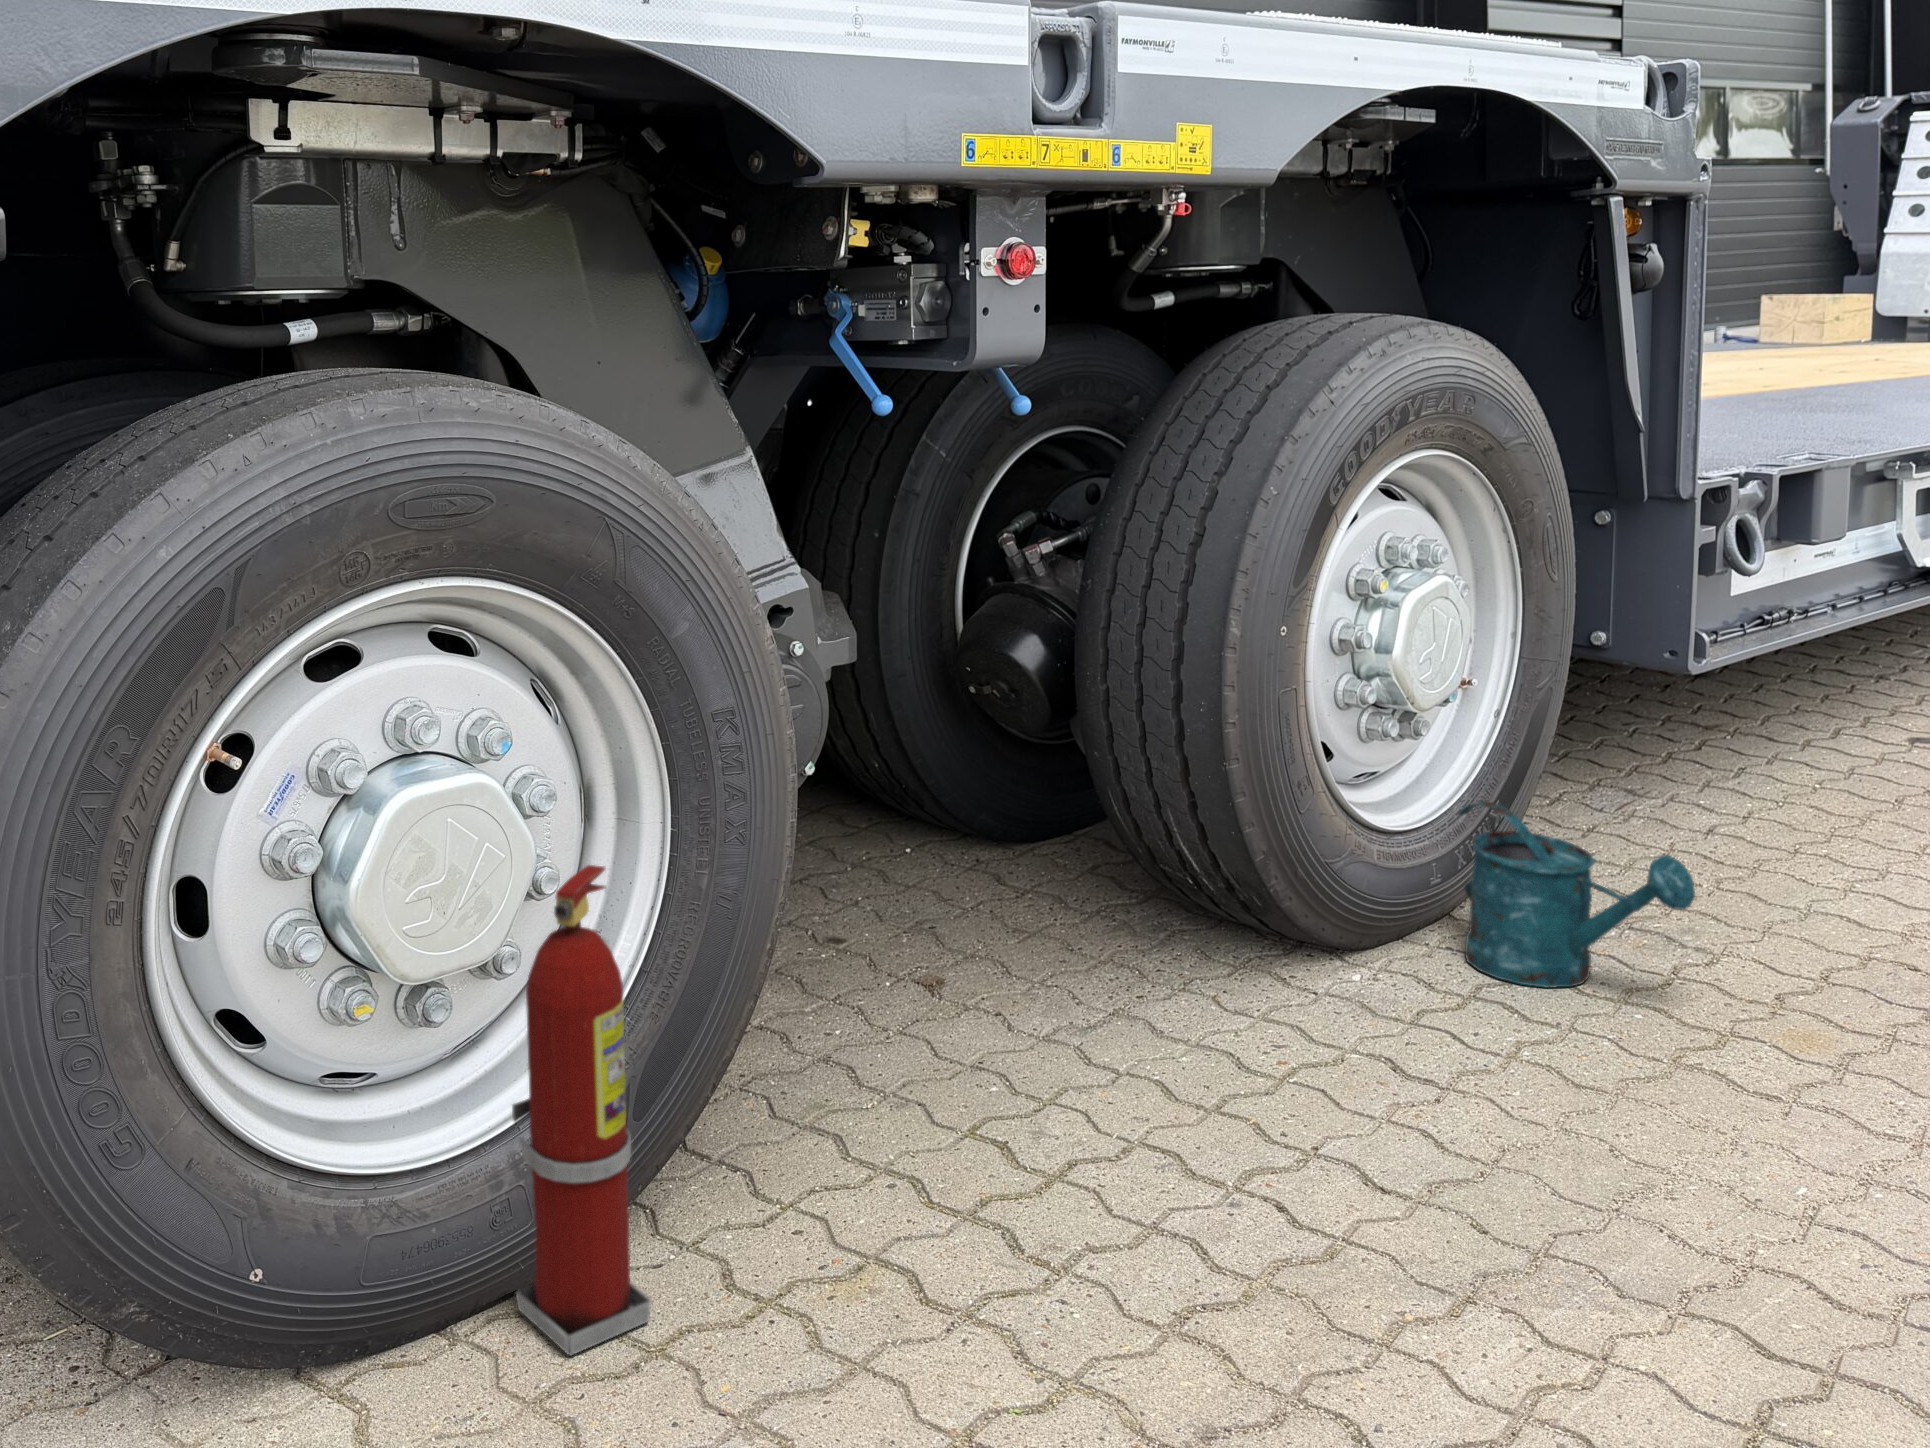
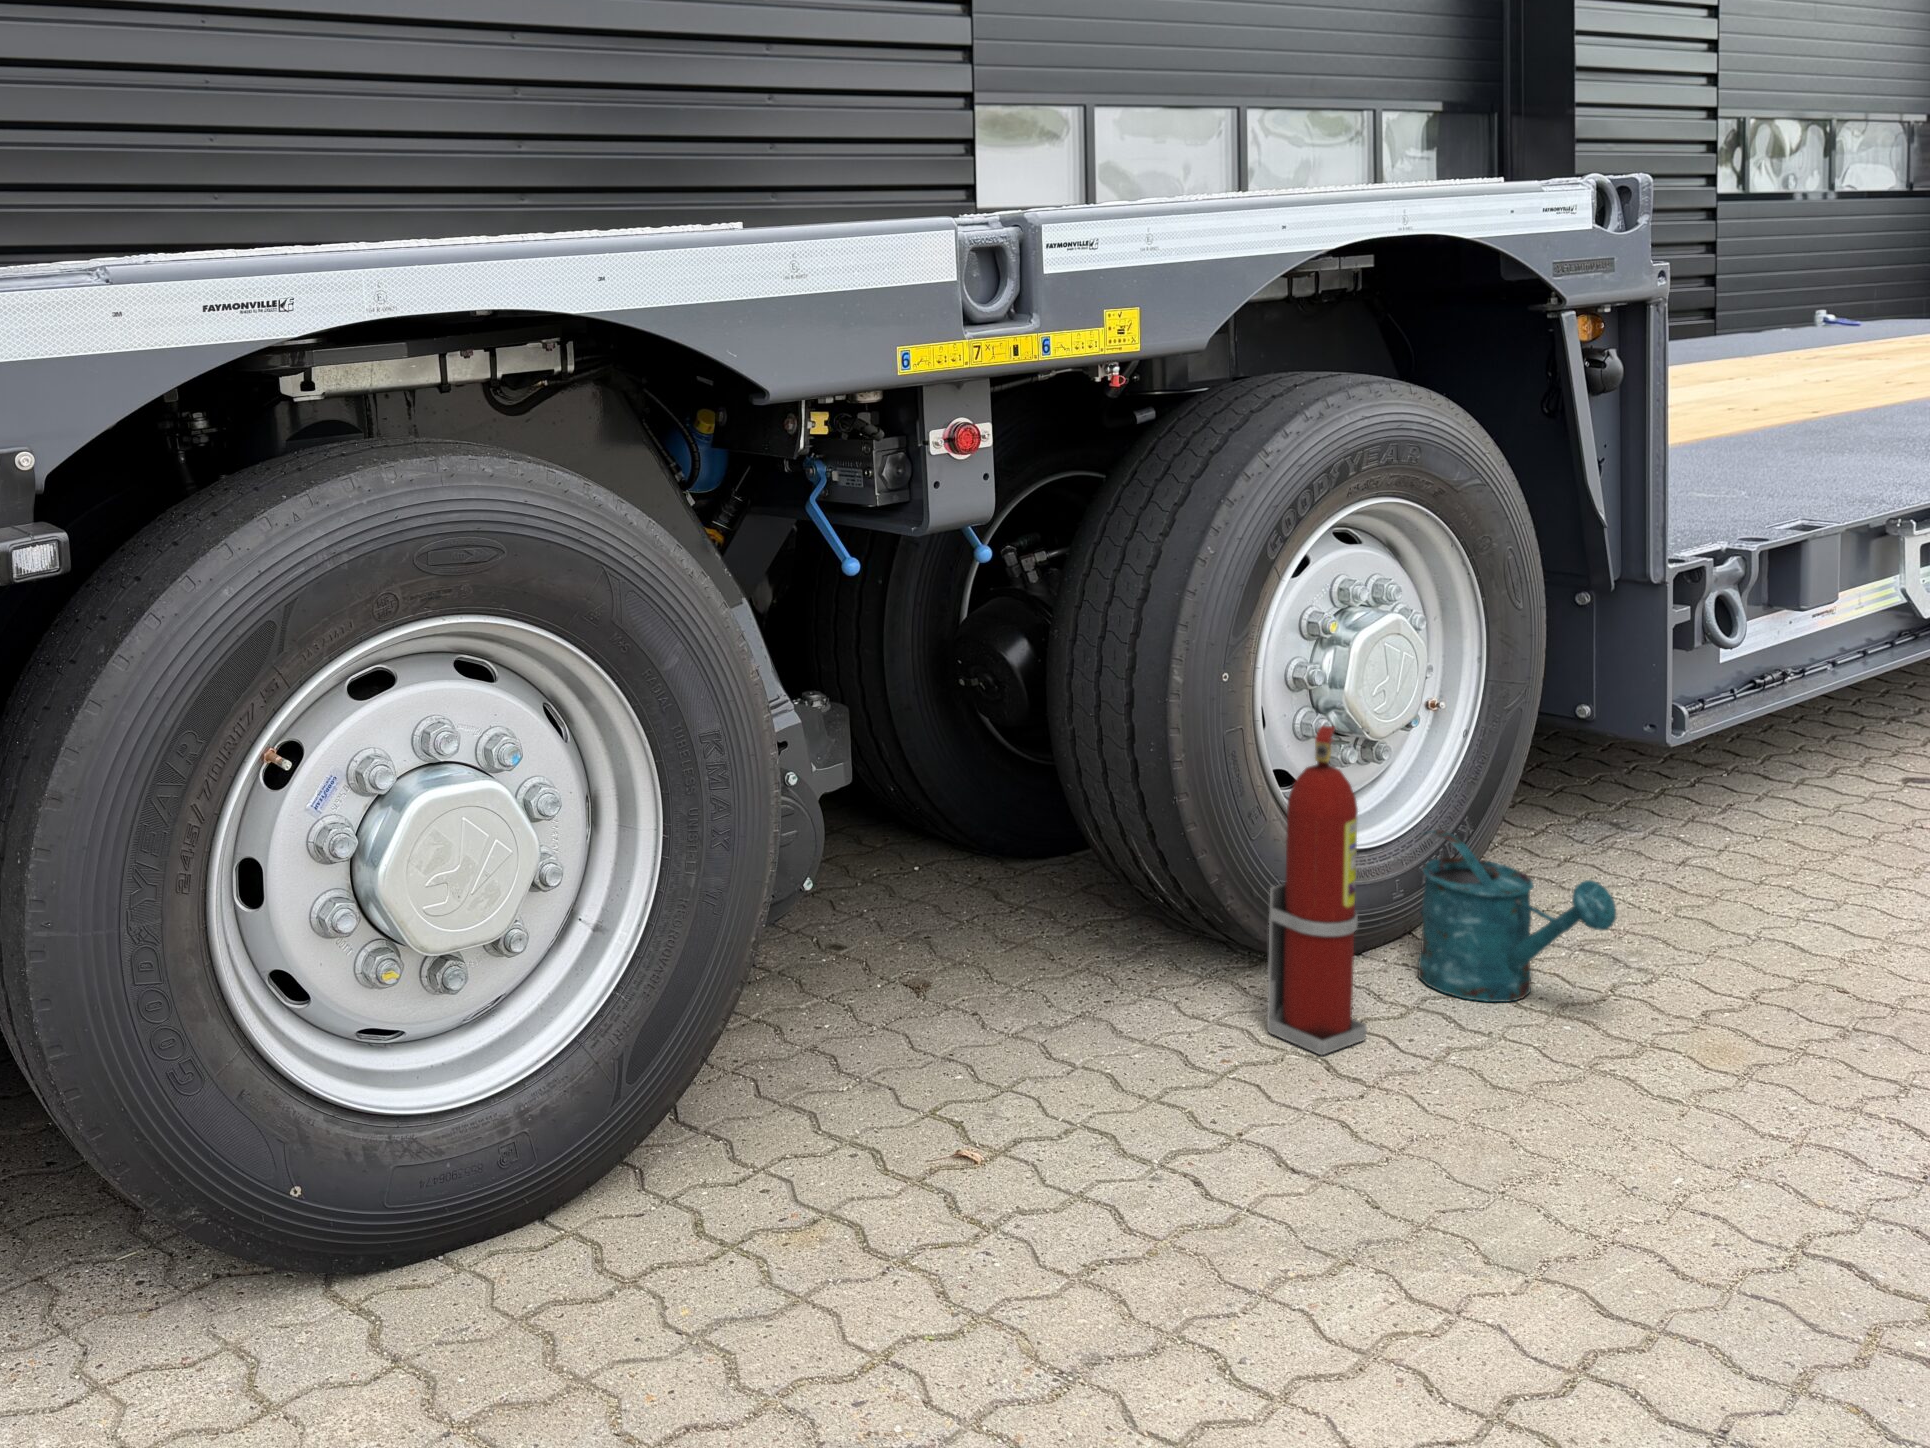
fire extinguisher: present [512,865,651,1356] -> present [1267,726,1367,1055]

